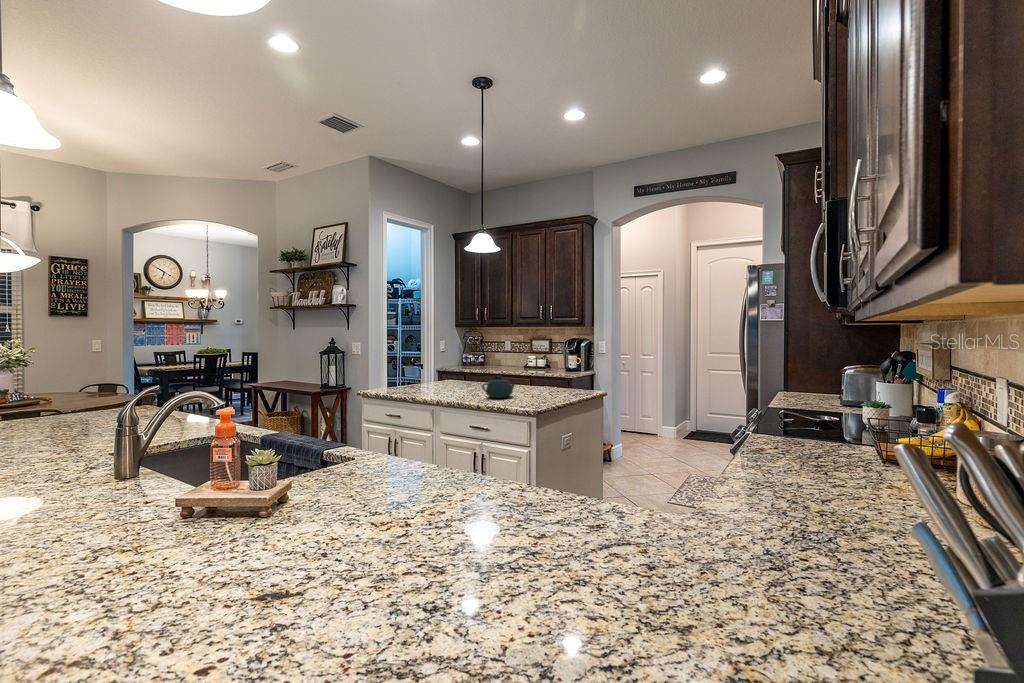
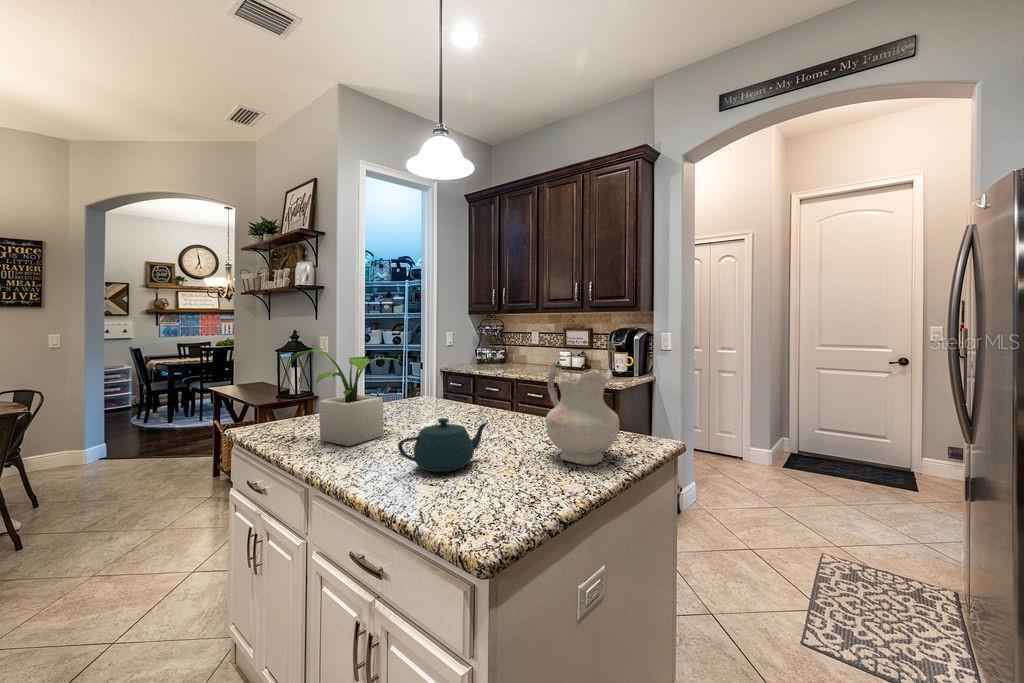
potted plant: none [407,347,464,394] -> present [291,350,395,446]
ceramic pitcher: none [543,352,576,395] -> present [546,363,619,465]

